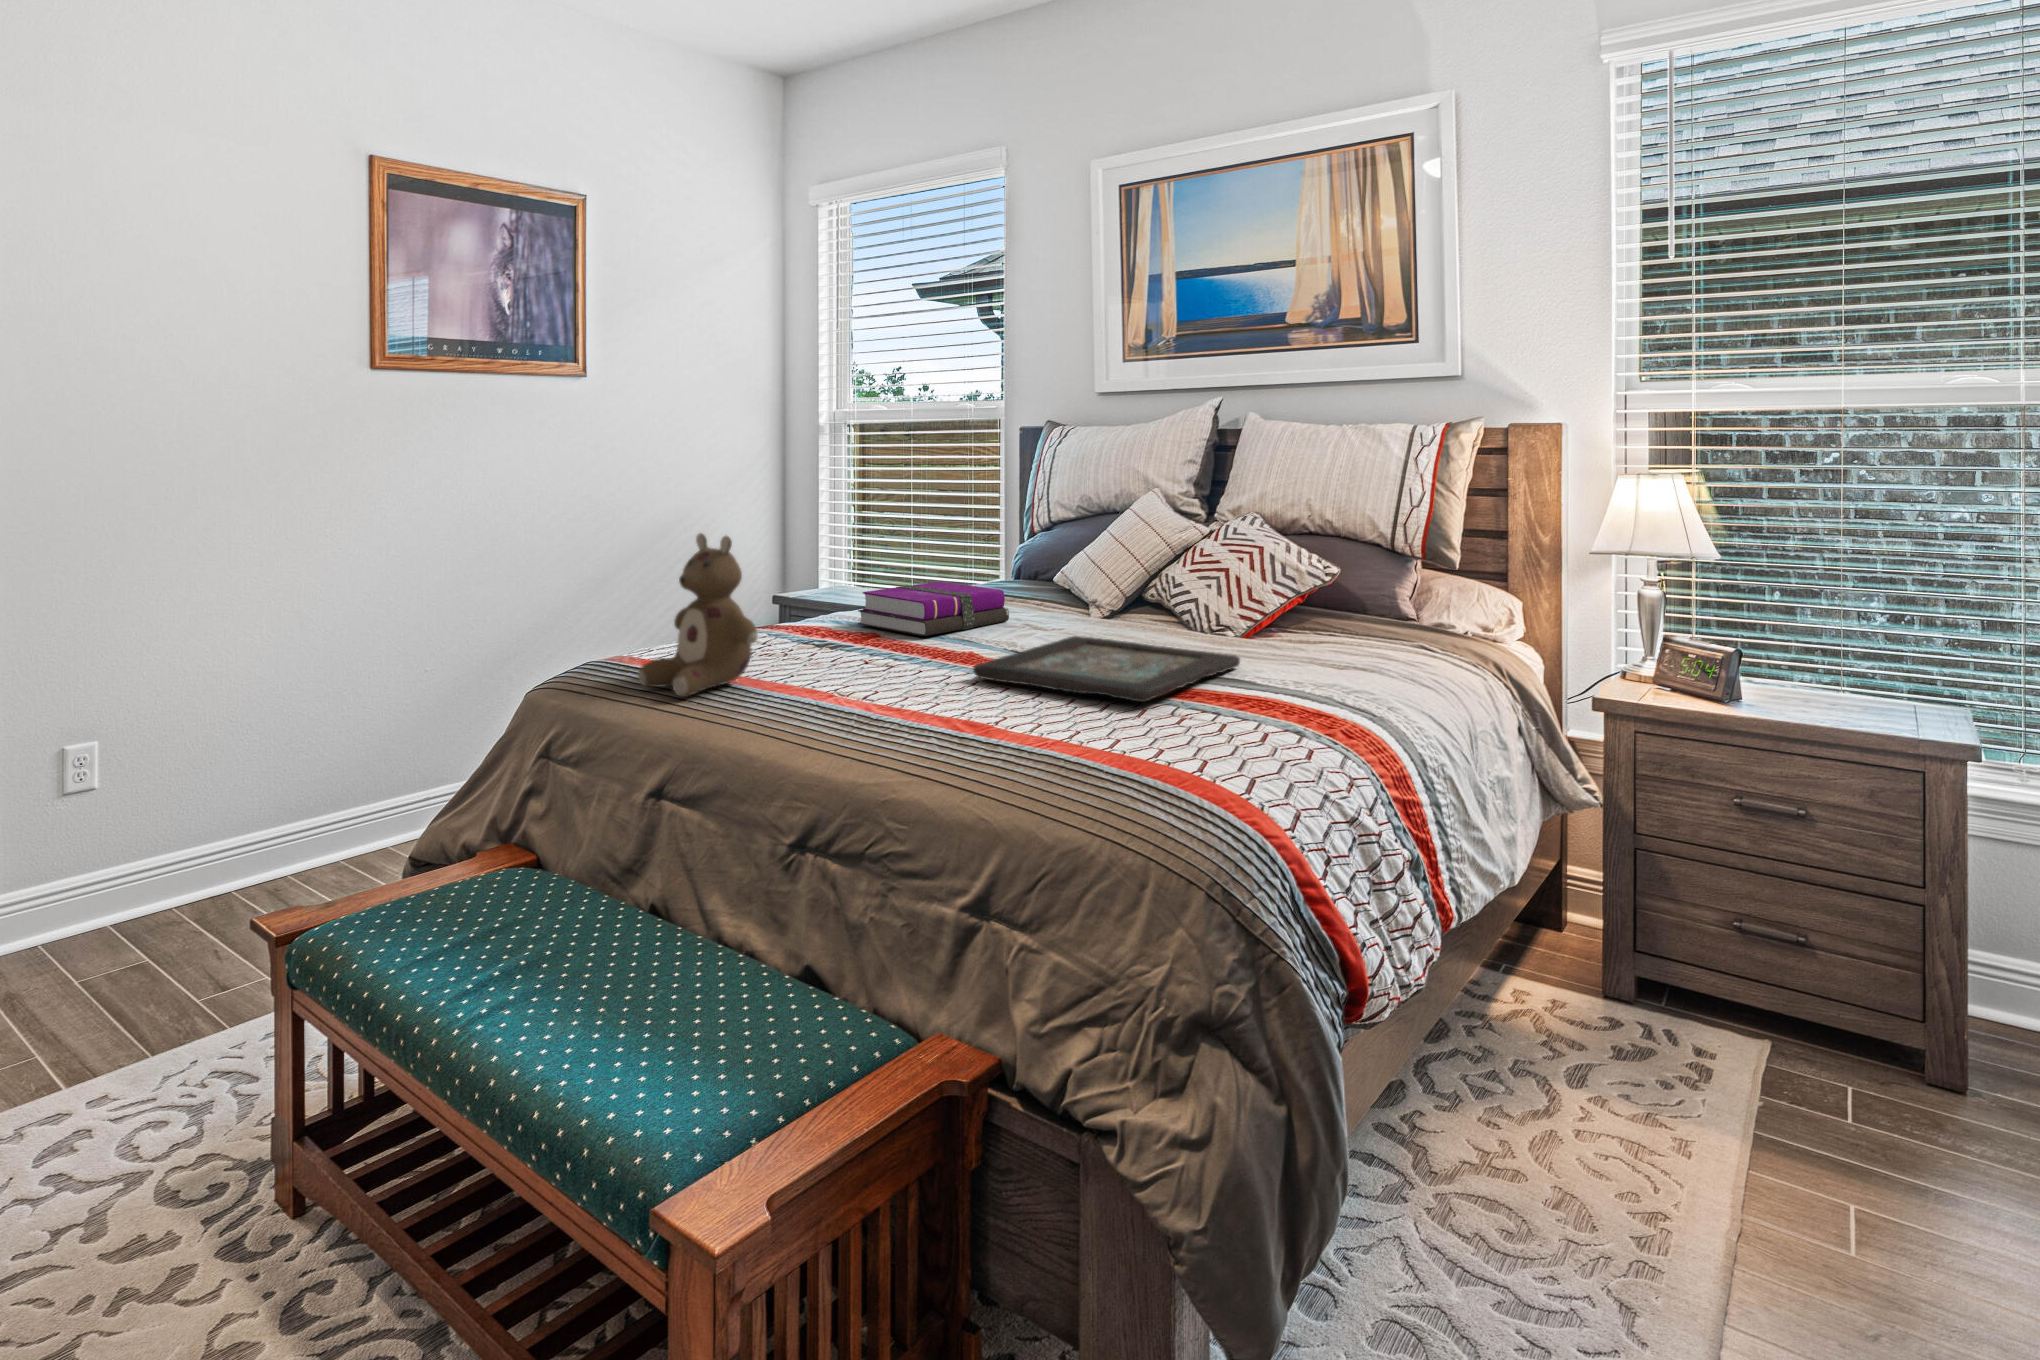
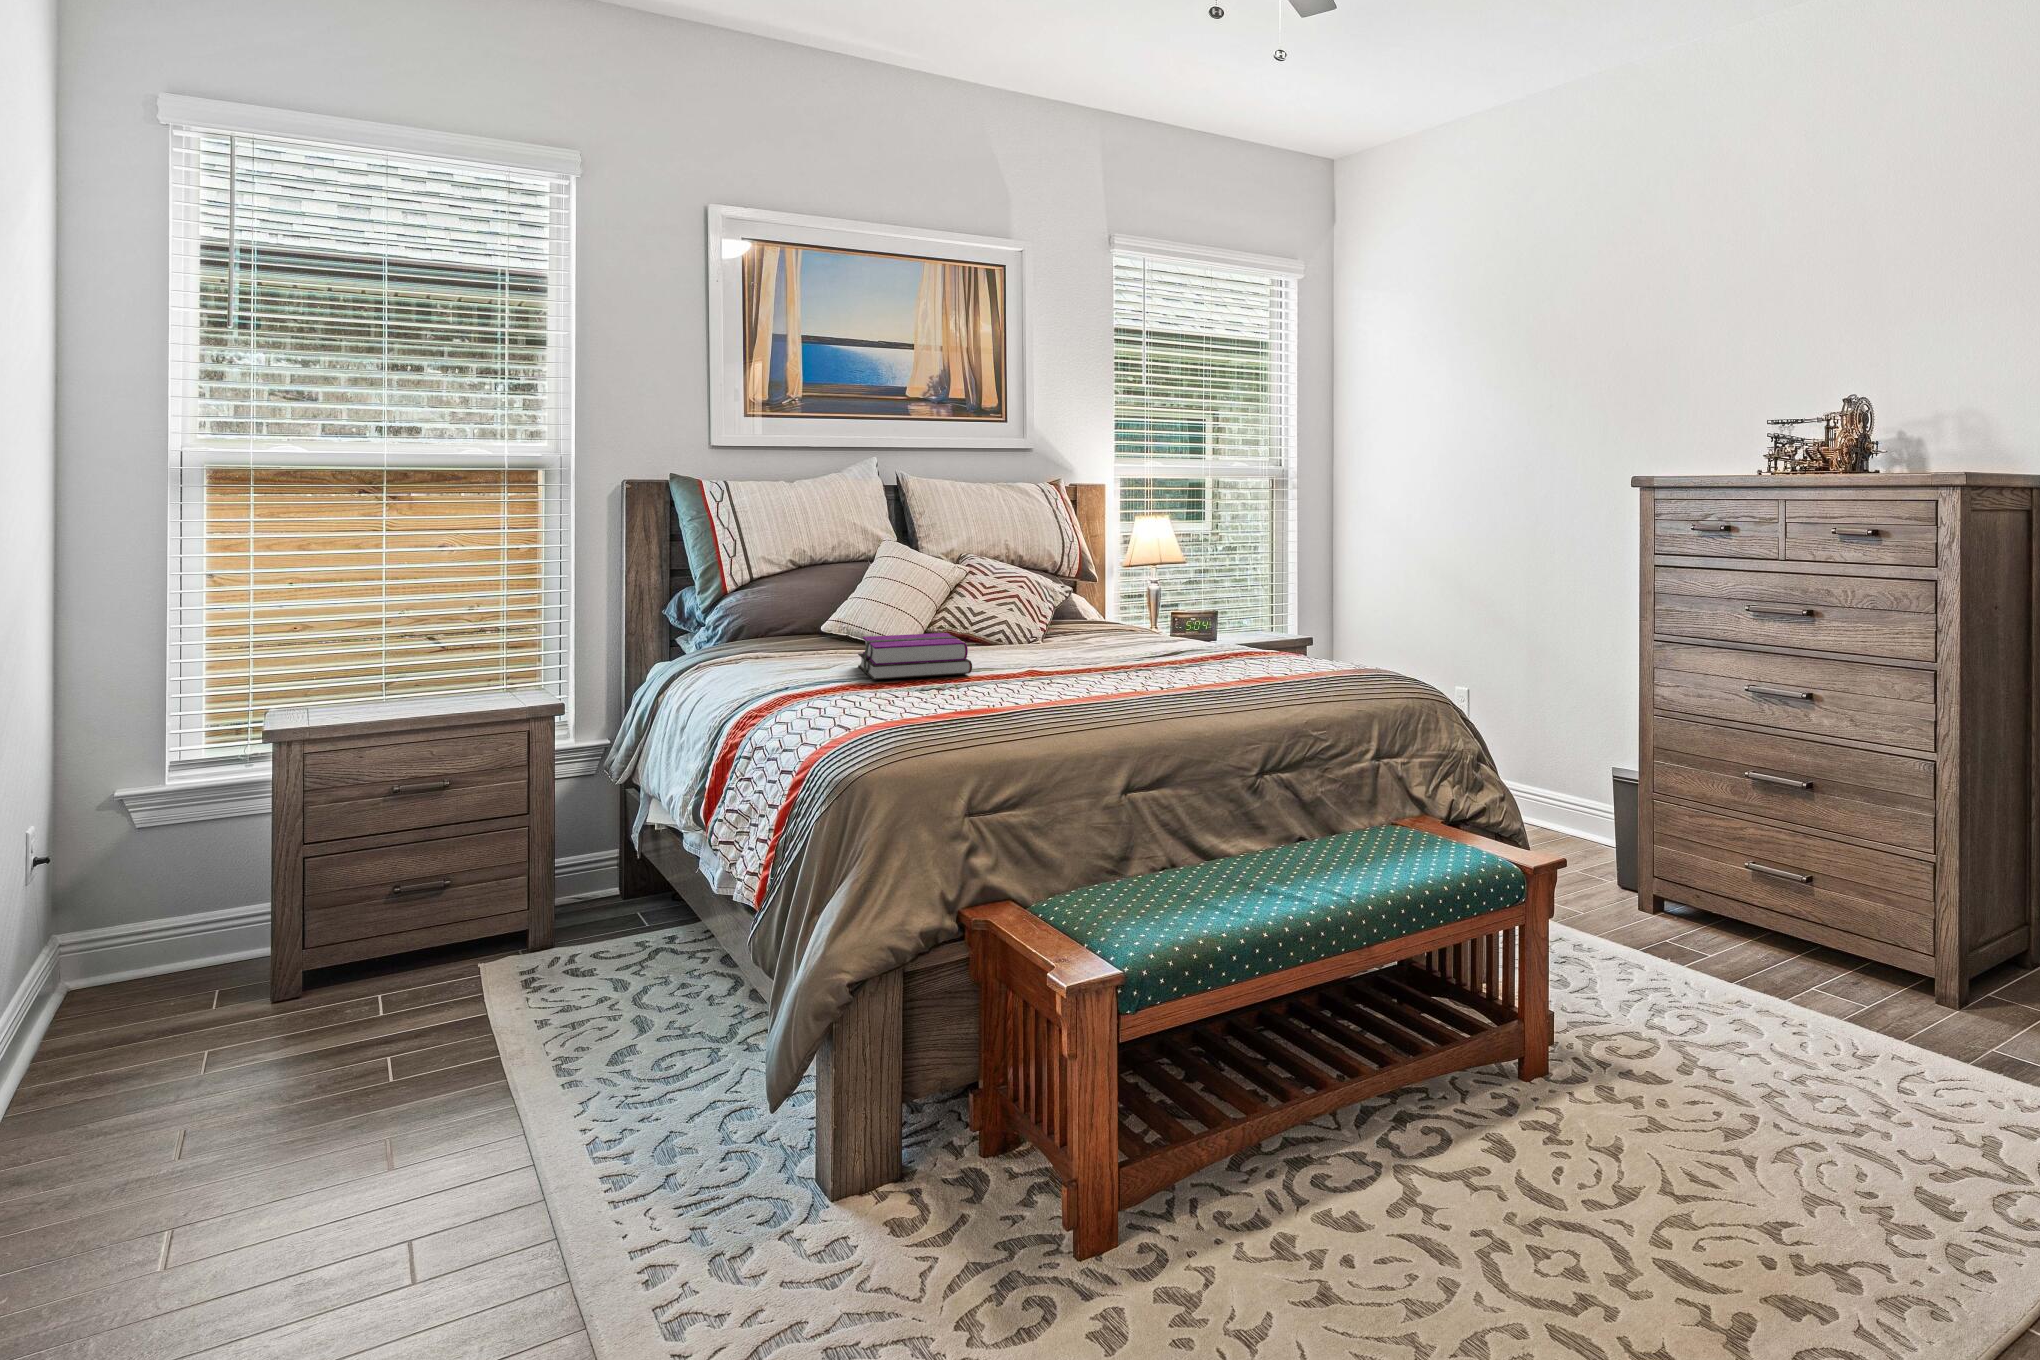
stuffed bear: present [638,533,758,697] -> none [960,576,1076,723]
decorative tray: present [973,636,1240,702] -> none [1072,643,1256,676]

